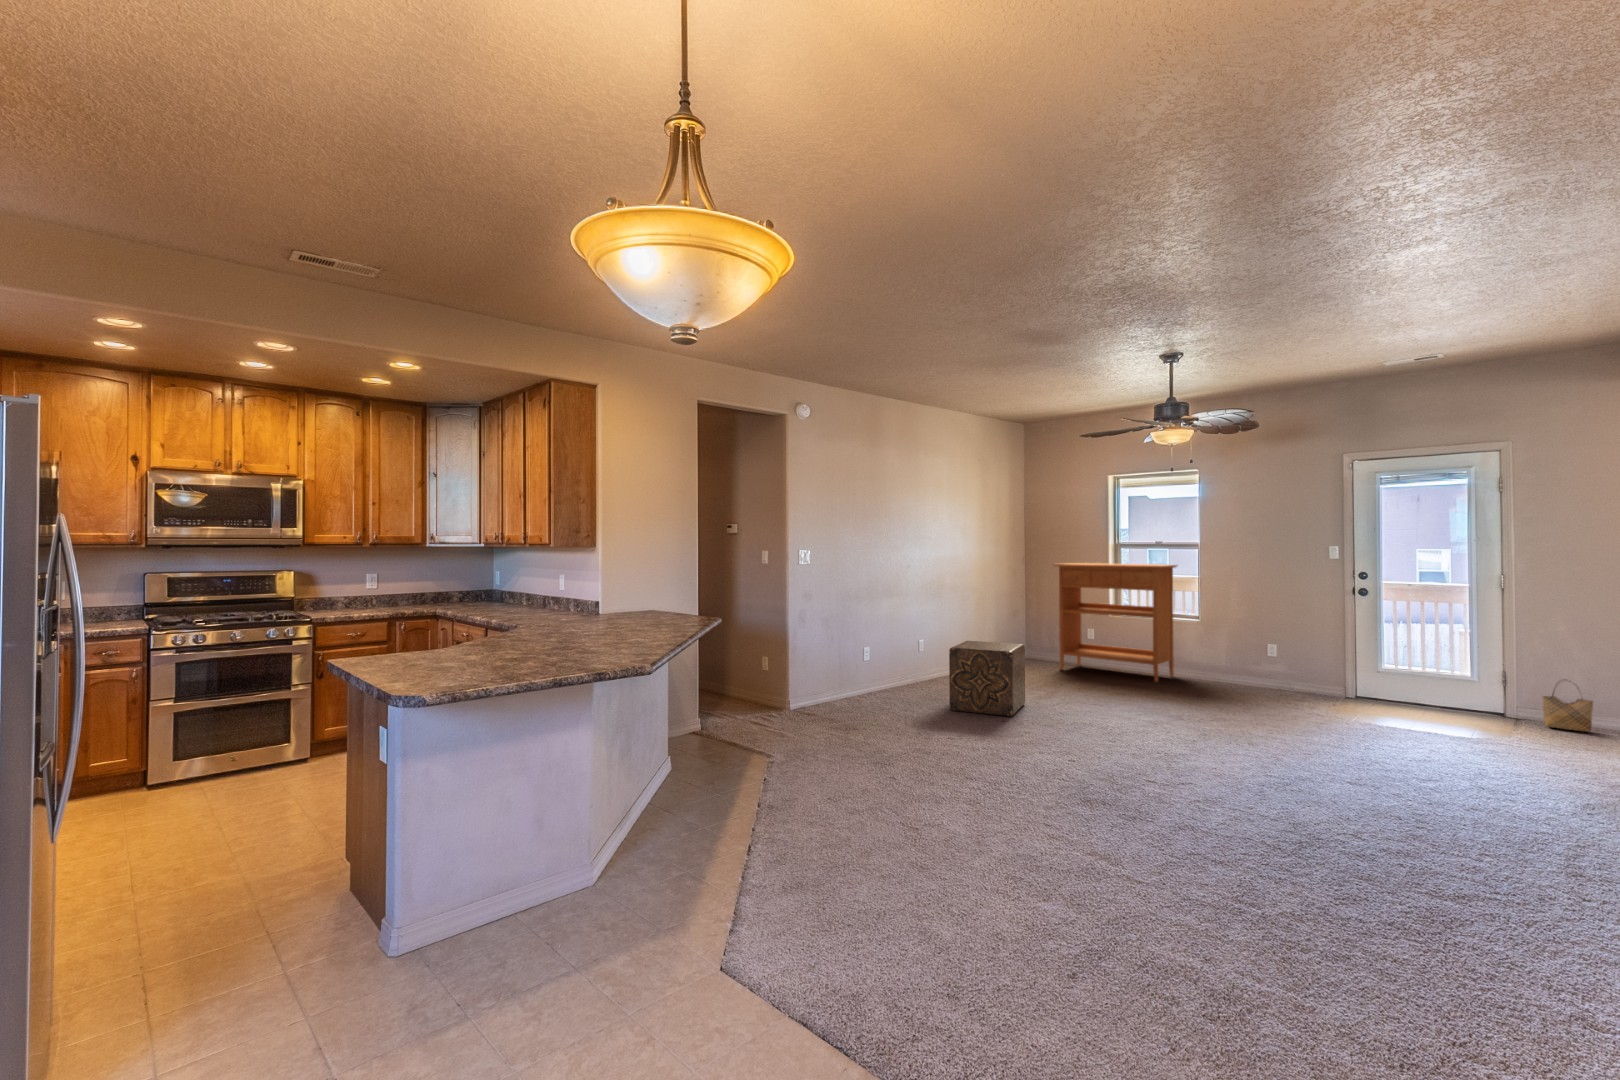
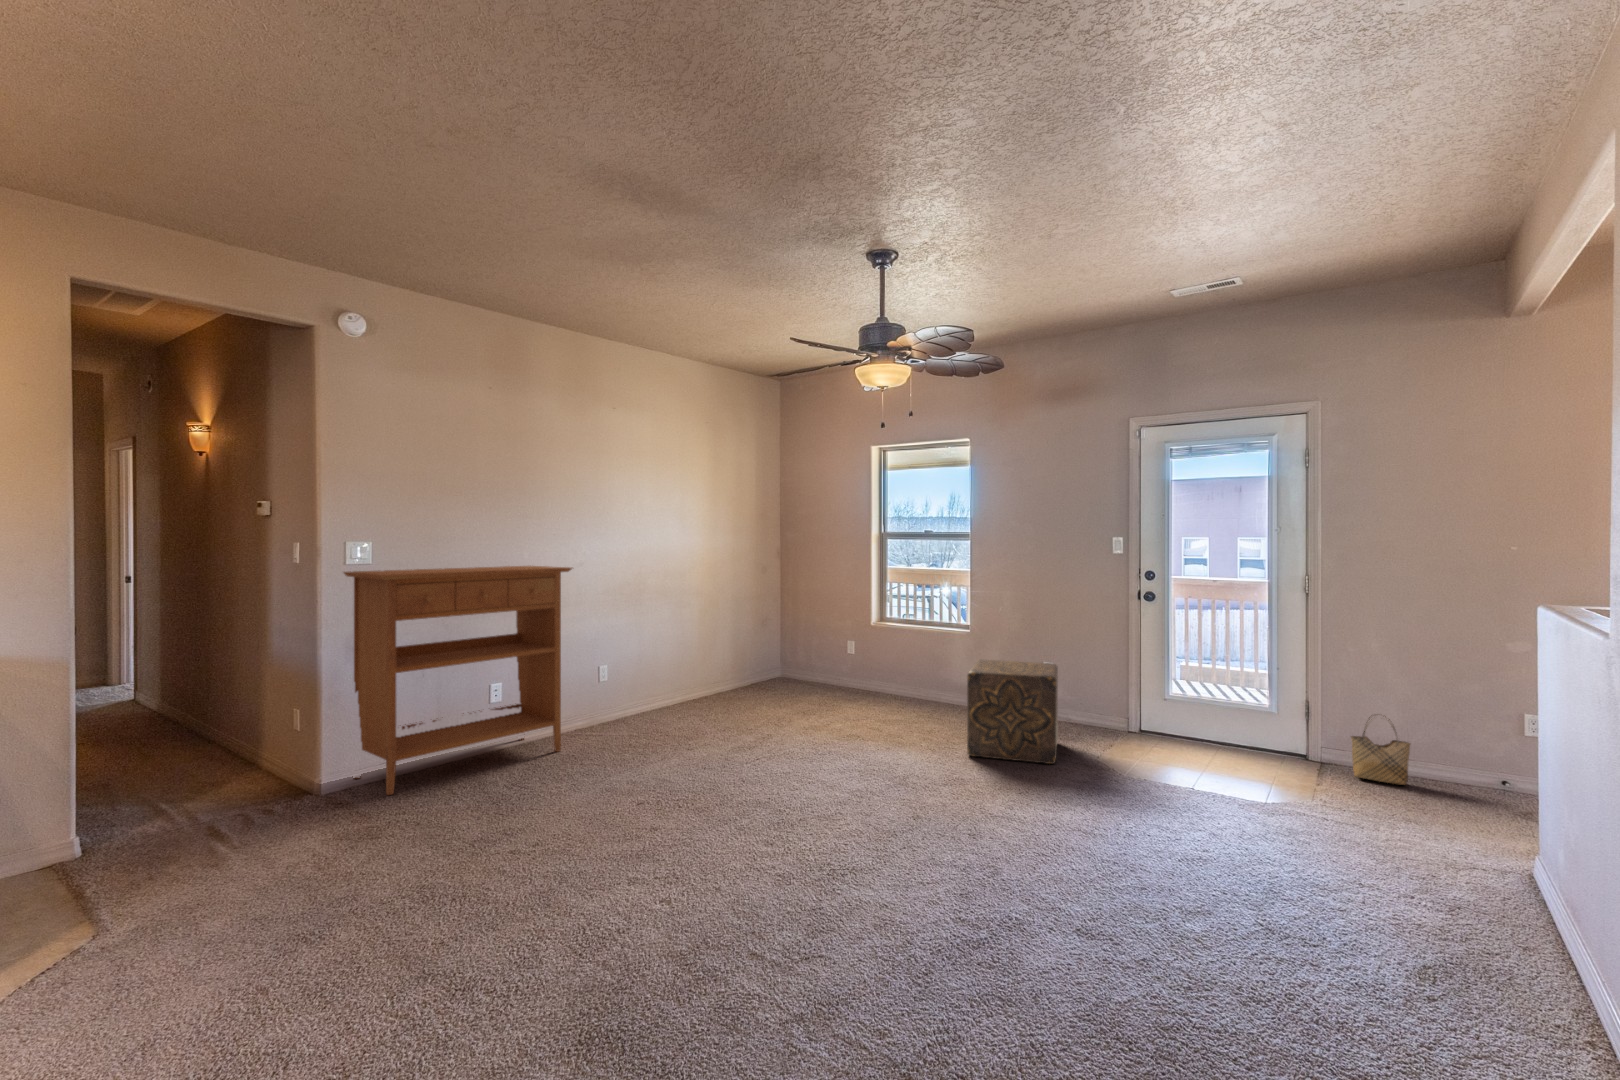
console table: present [1054,563,1177,682] -> present [344,566,572,795]
ottoman: present [949,641,1025,716] -> present [967,660,1058,764]

